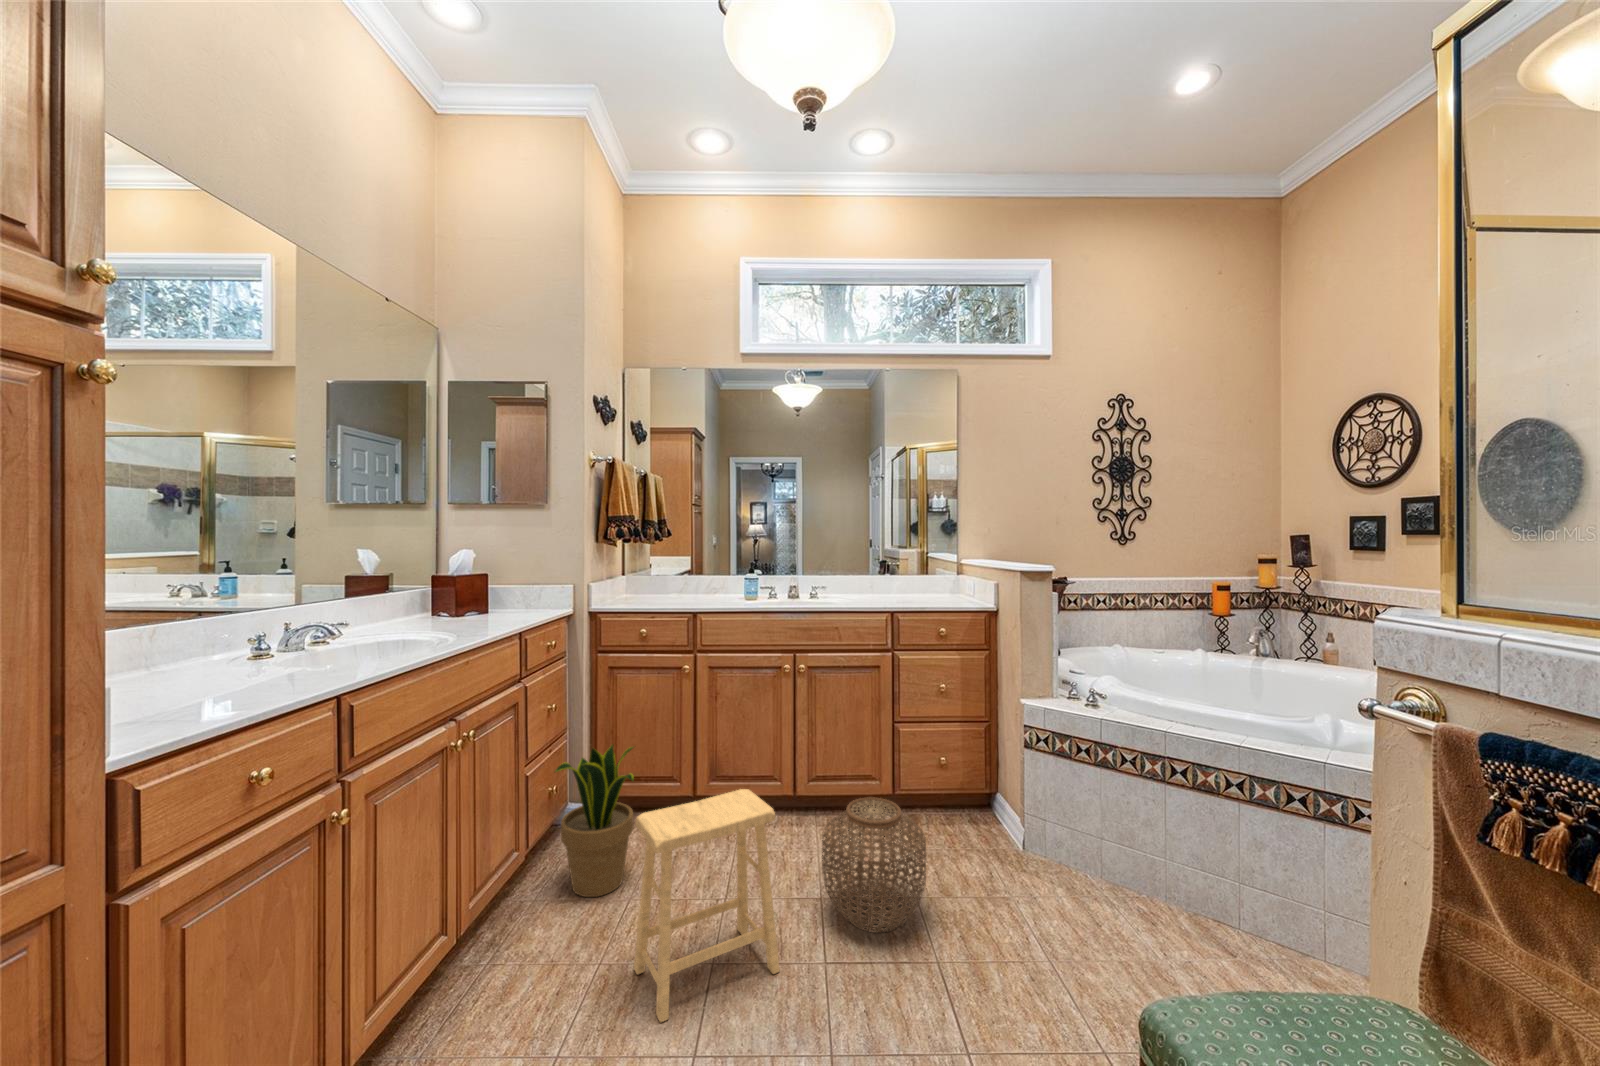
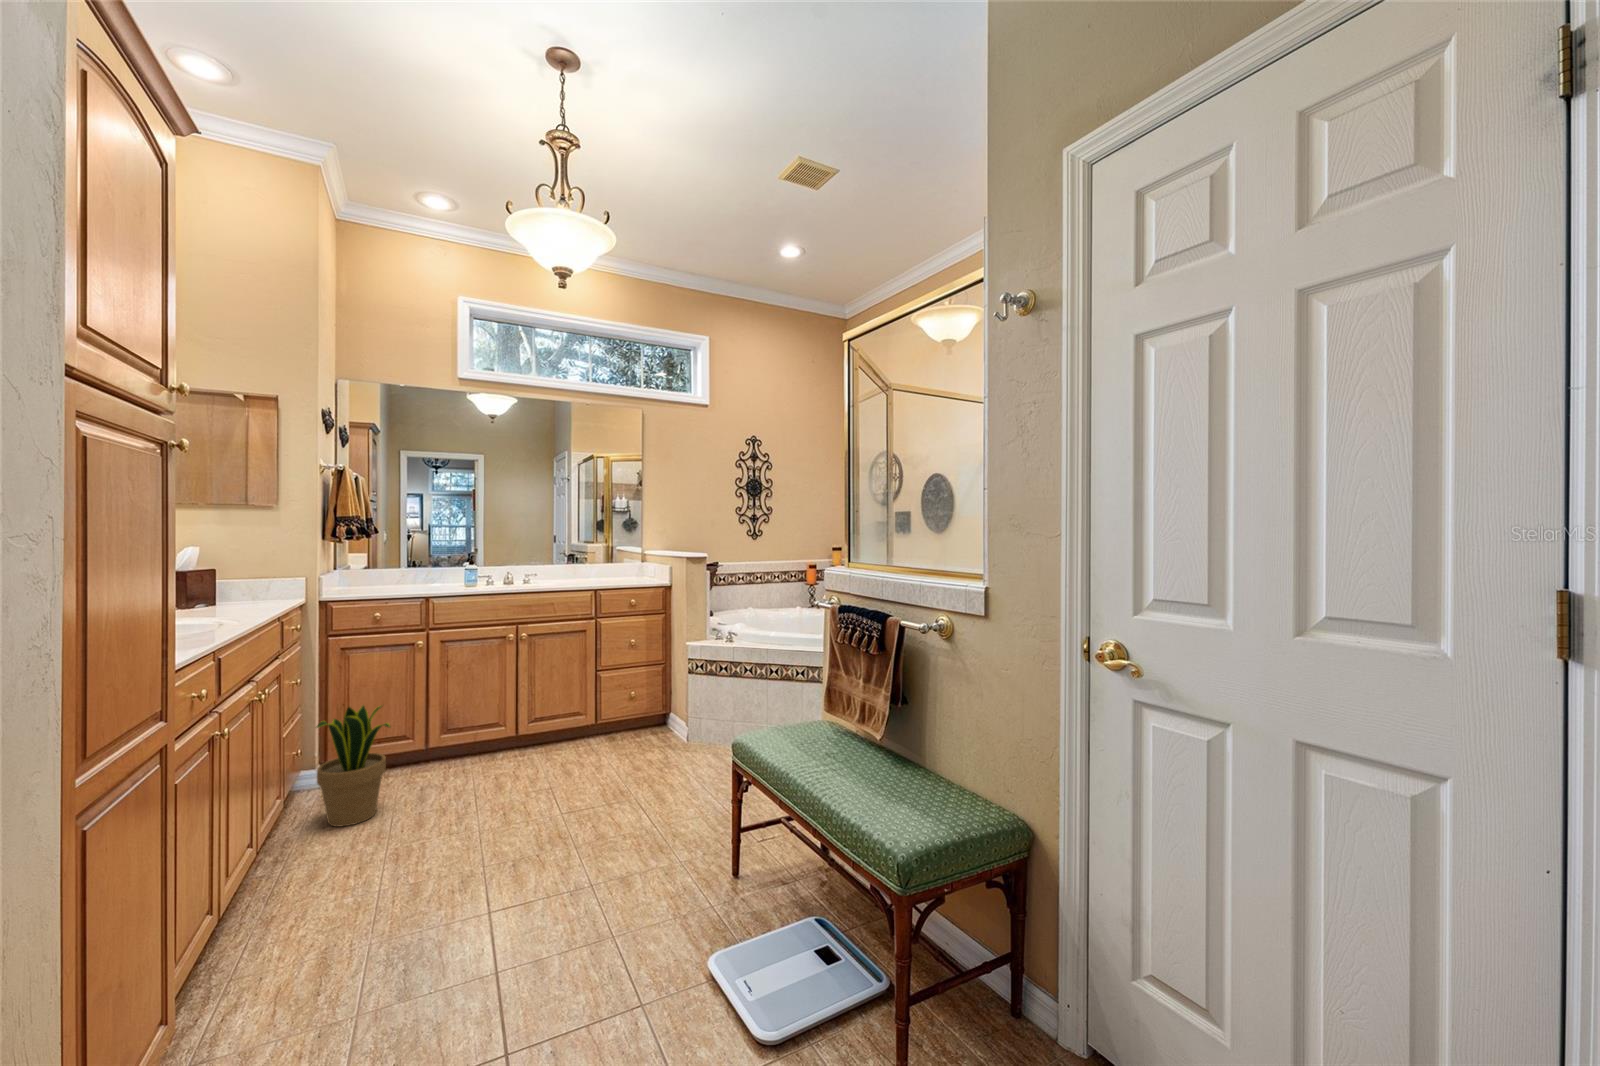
footstool: present [634,789,780,1022] -> none [412,713,527,864]
woven basket: present [822,797,926,933] -> none [552,712,624,796]

